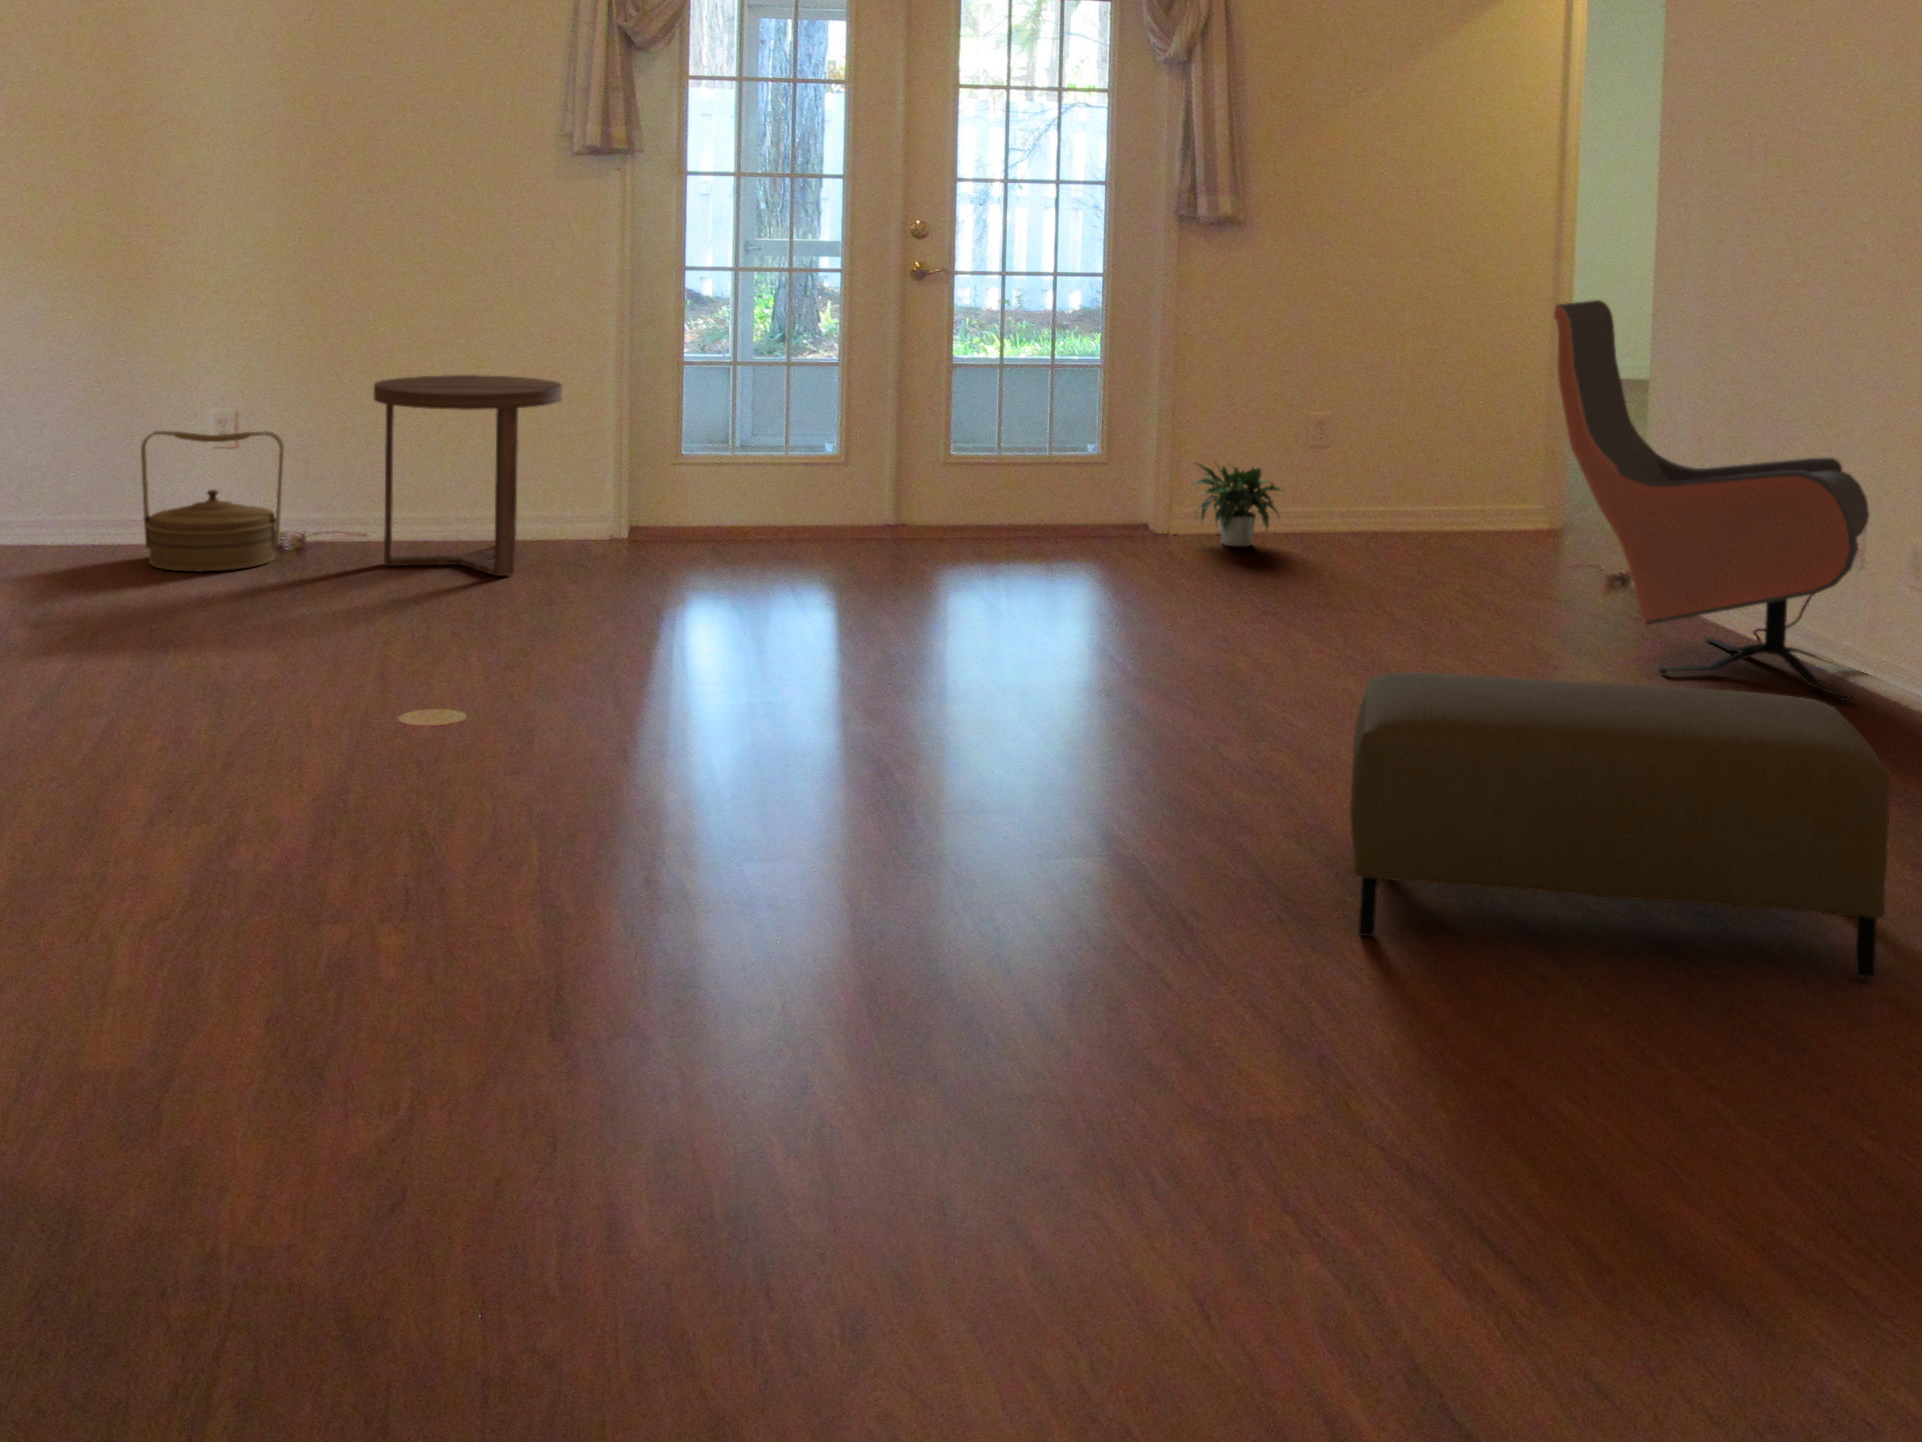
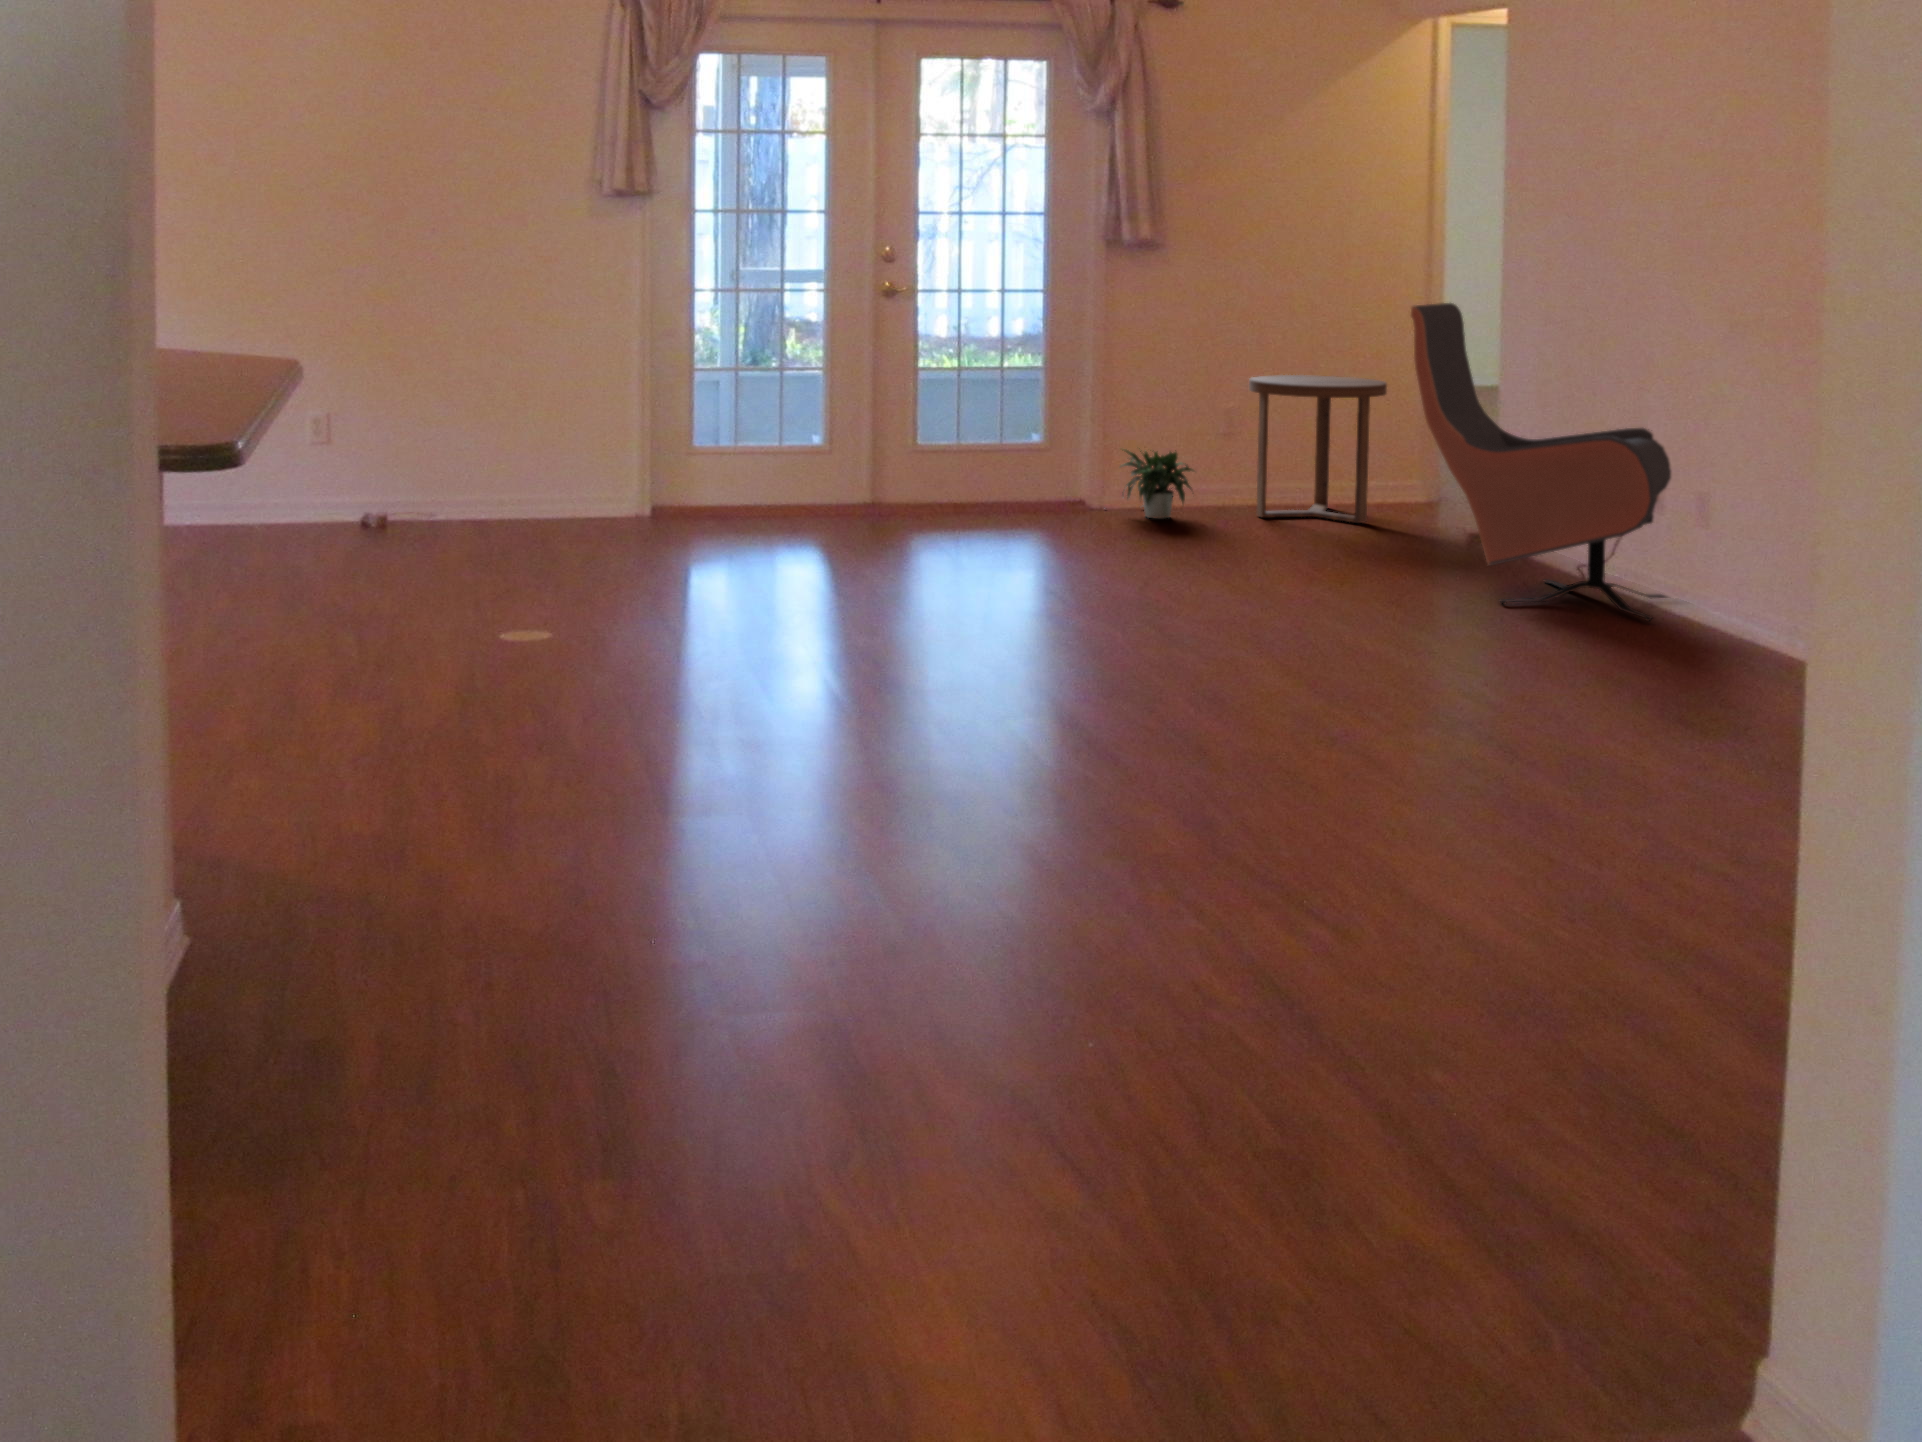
side table: present [374,375,562,576] -> present [1249,375,1387,523]
woven basket: present [141,431,284,571] -> none [258,428,372,541]
ottoman: present [1350,672,1891,978] -> none [1234,576,1630,785]

